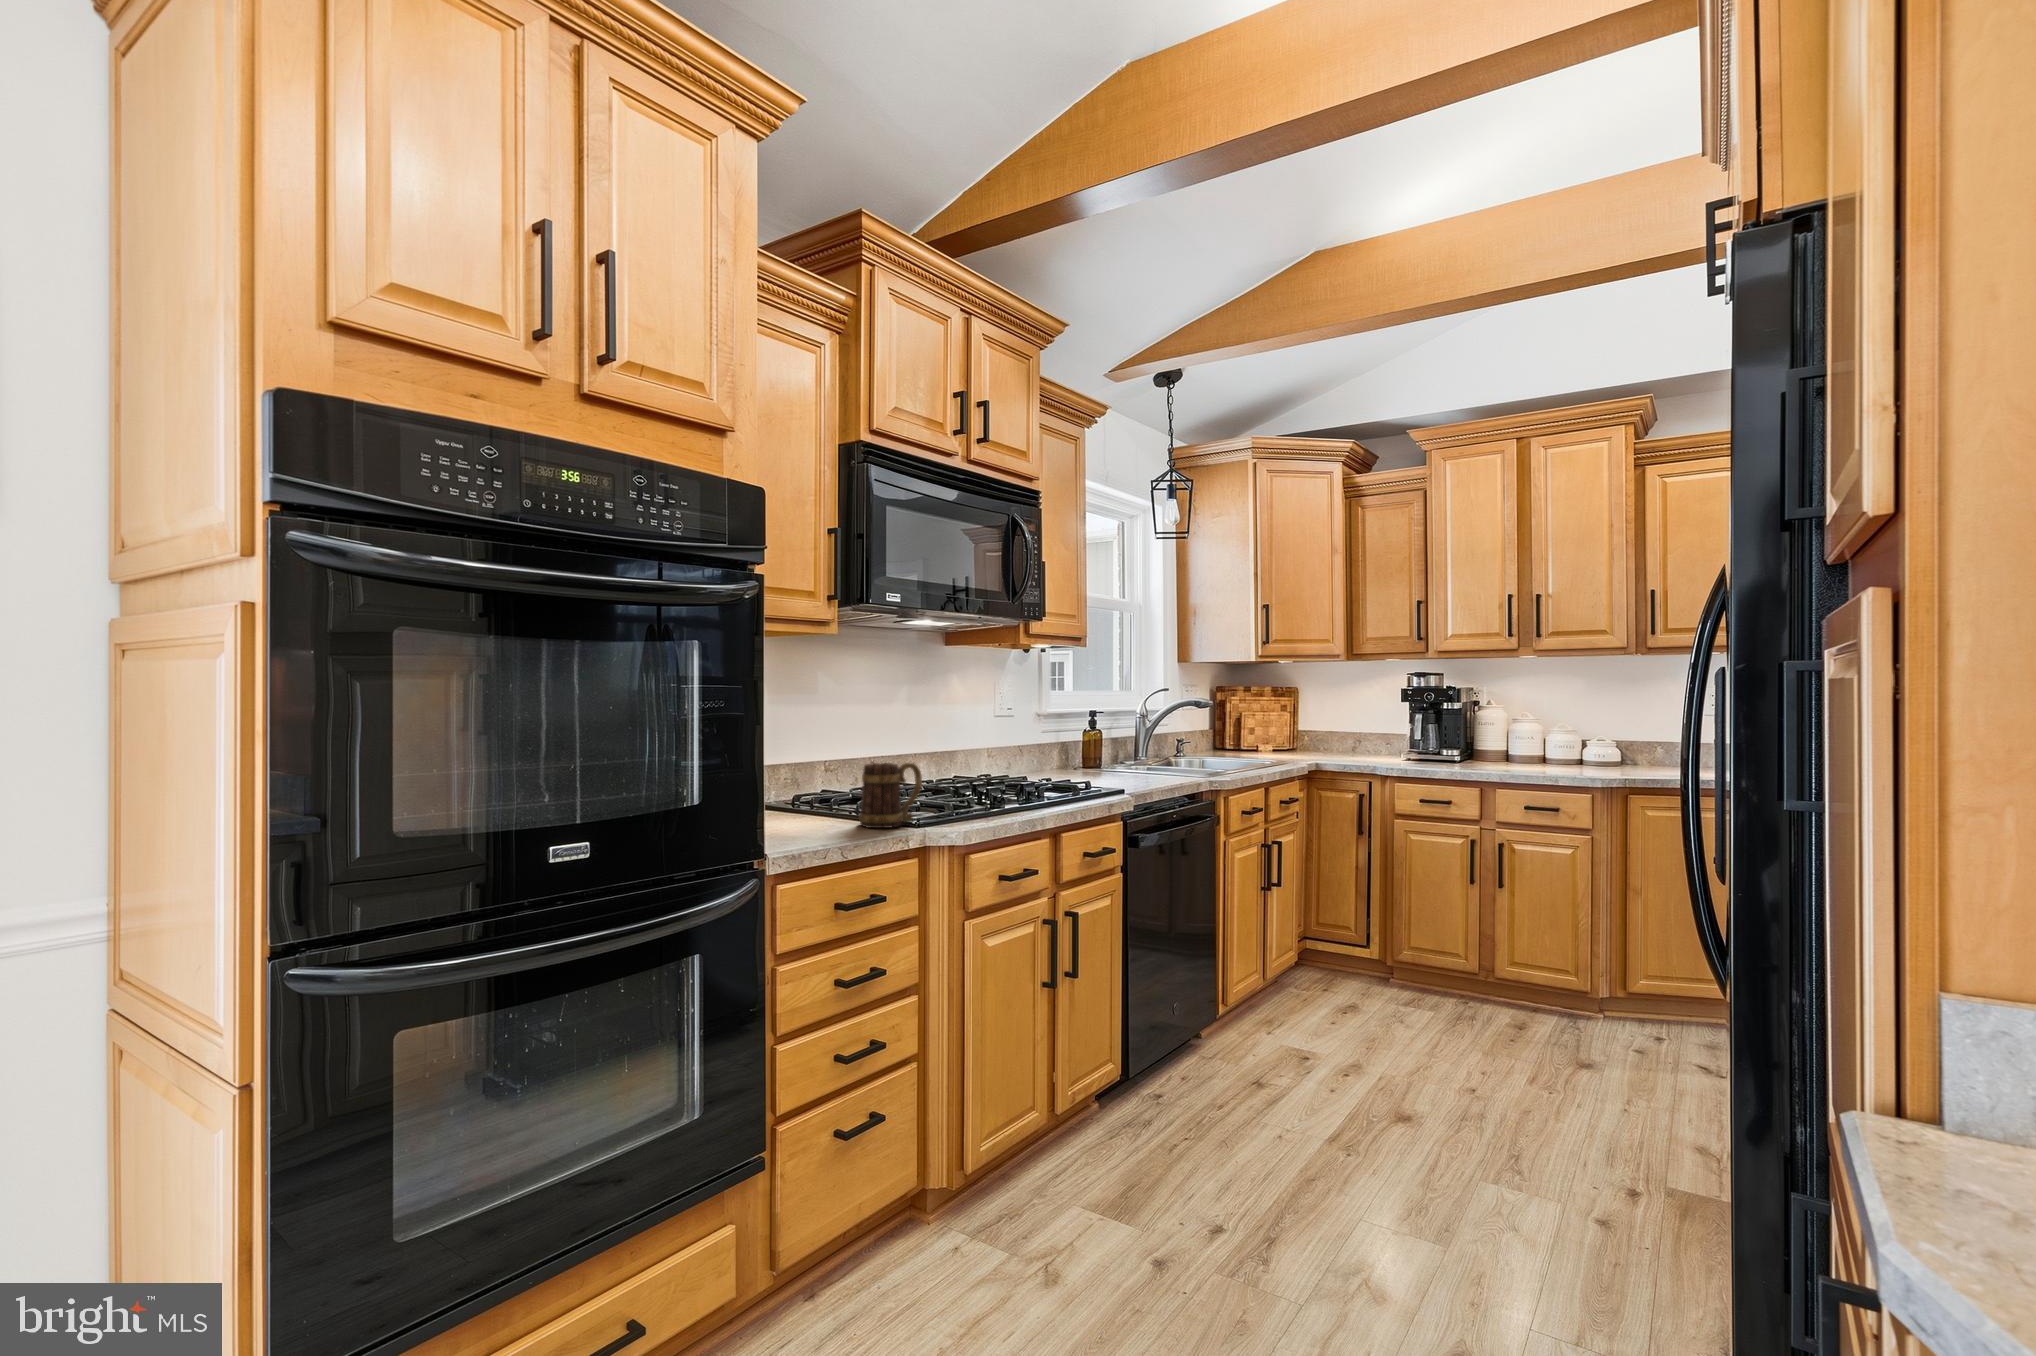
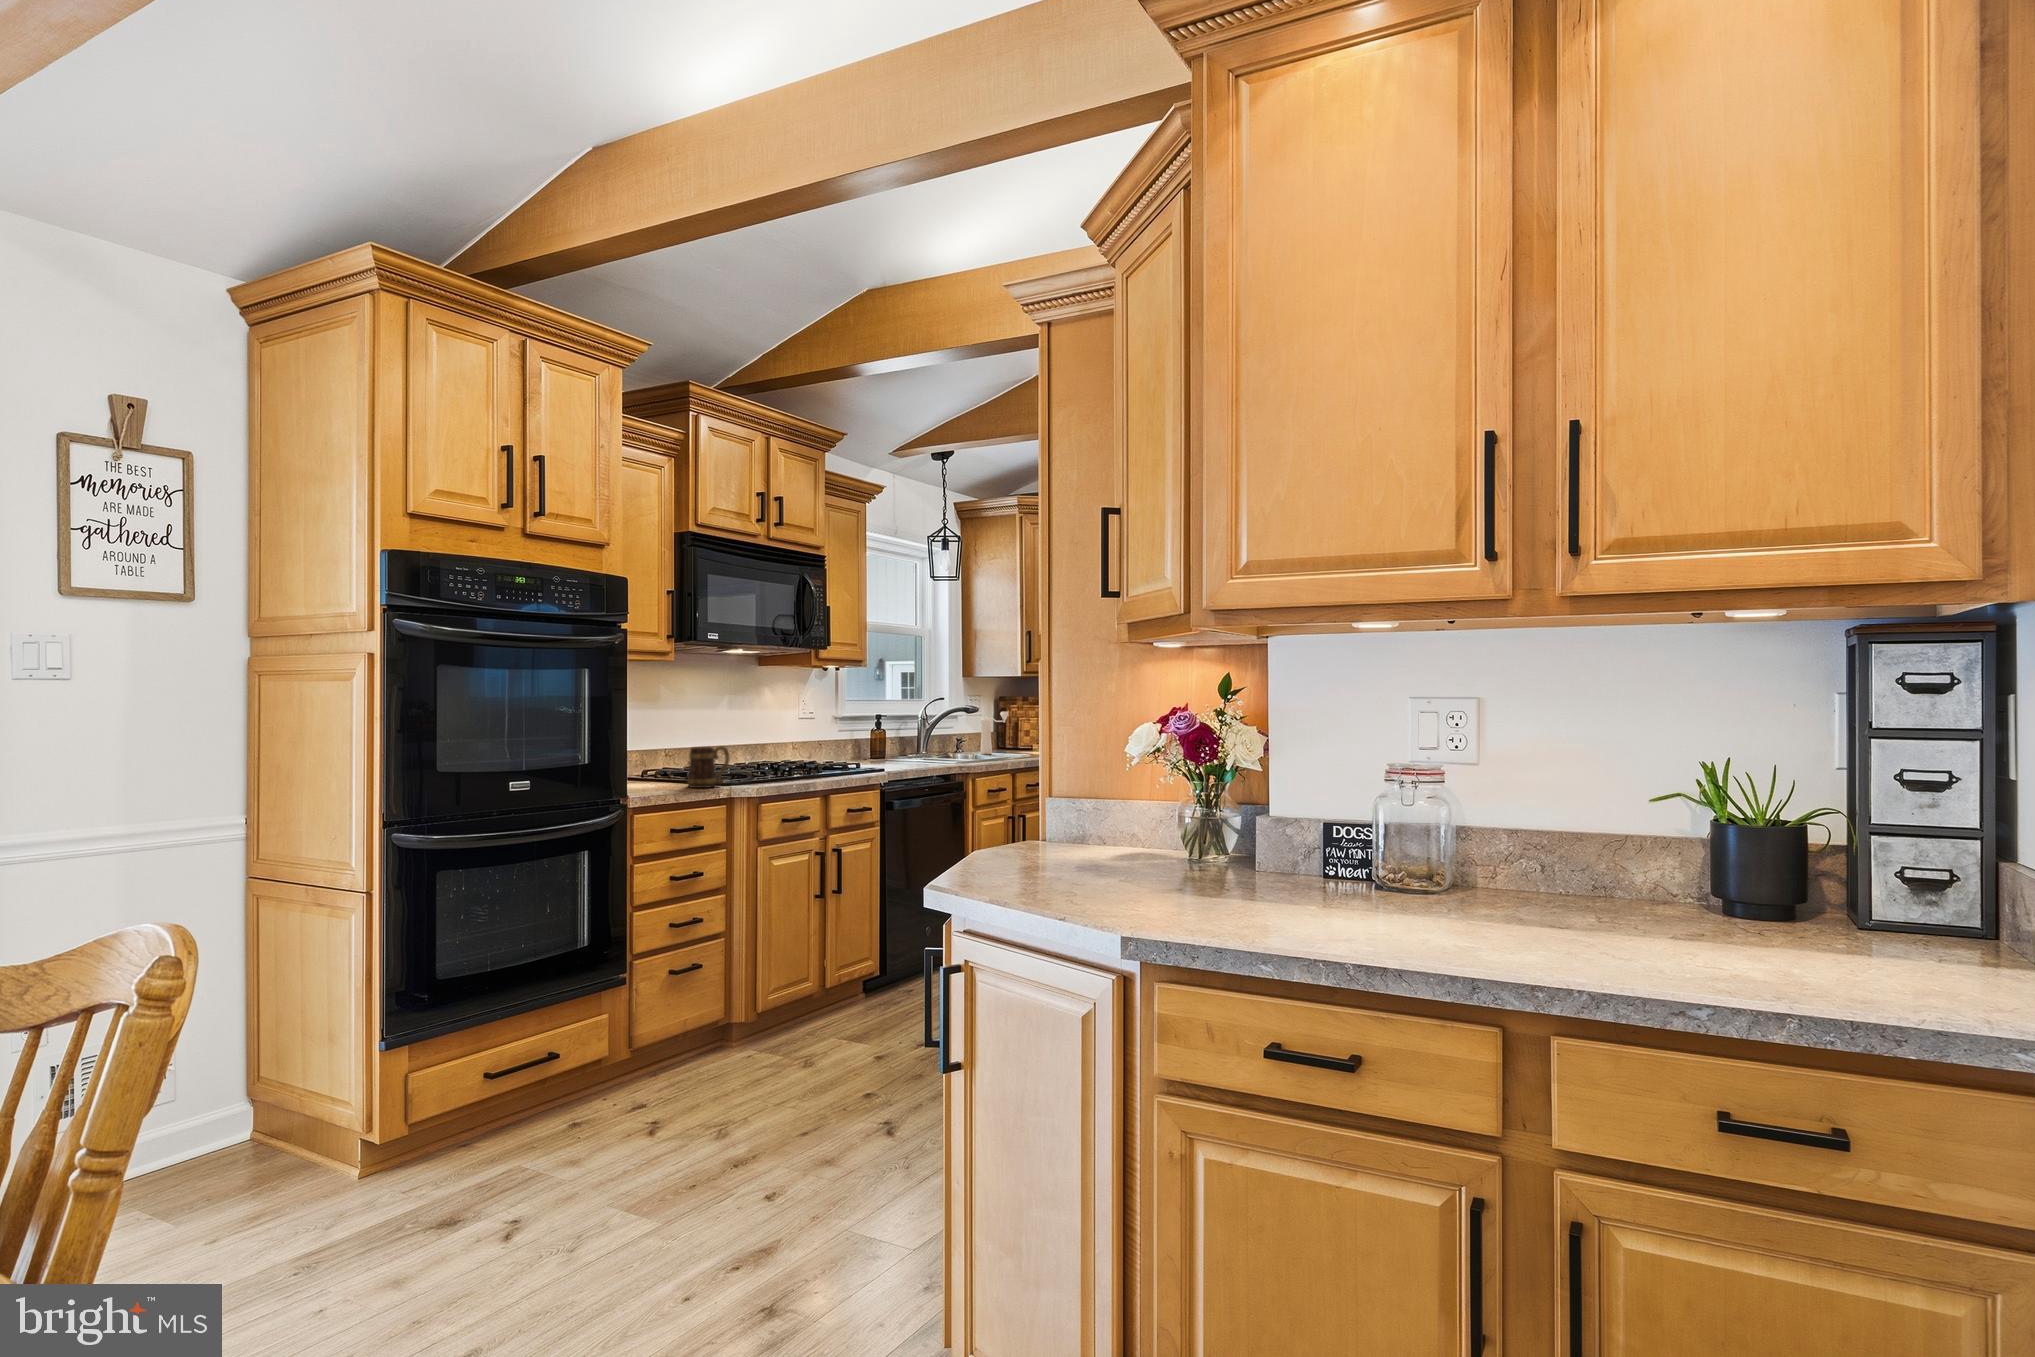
pepper mill: none [1209,705,1244,759] -> present [981,712,1008,754]

